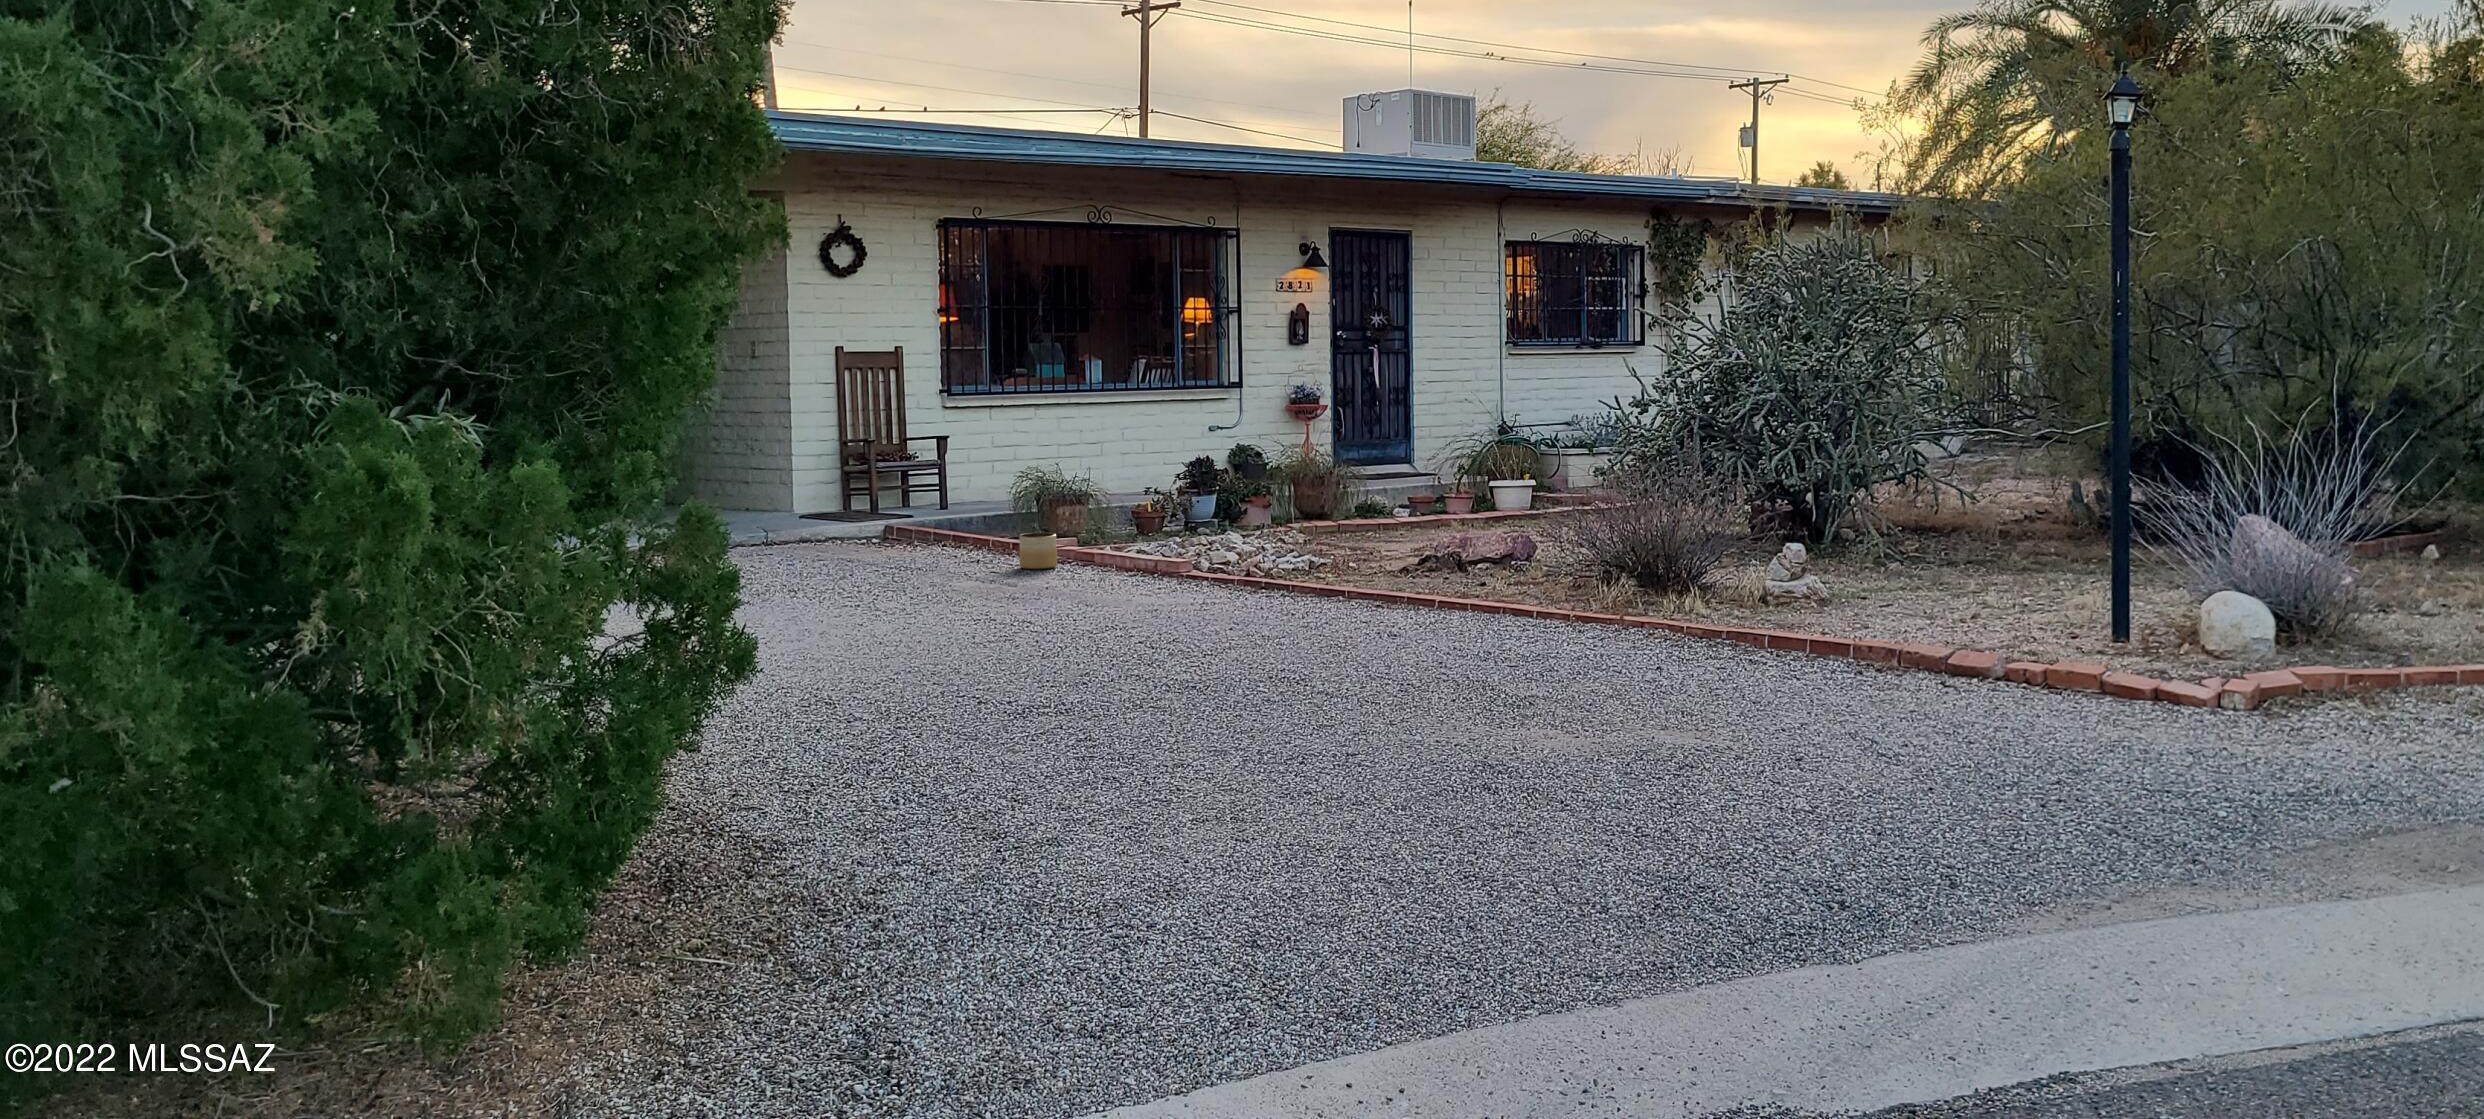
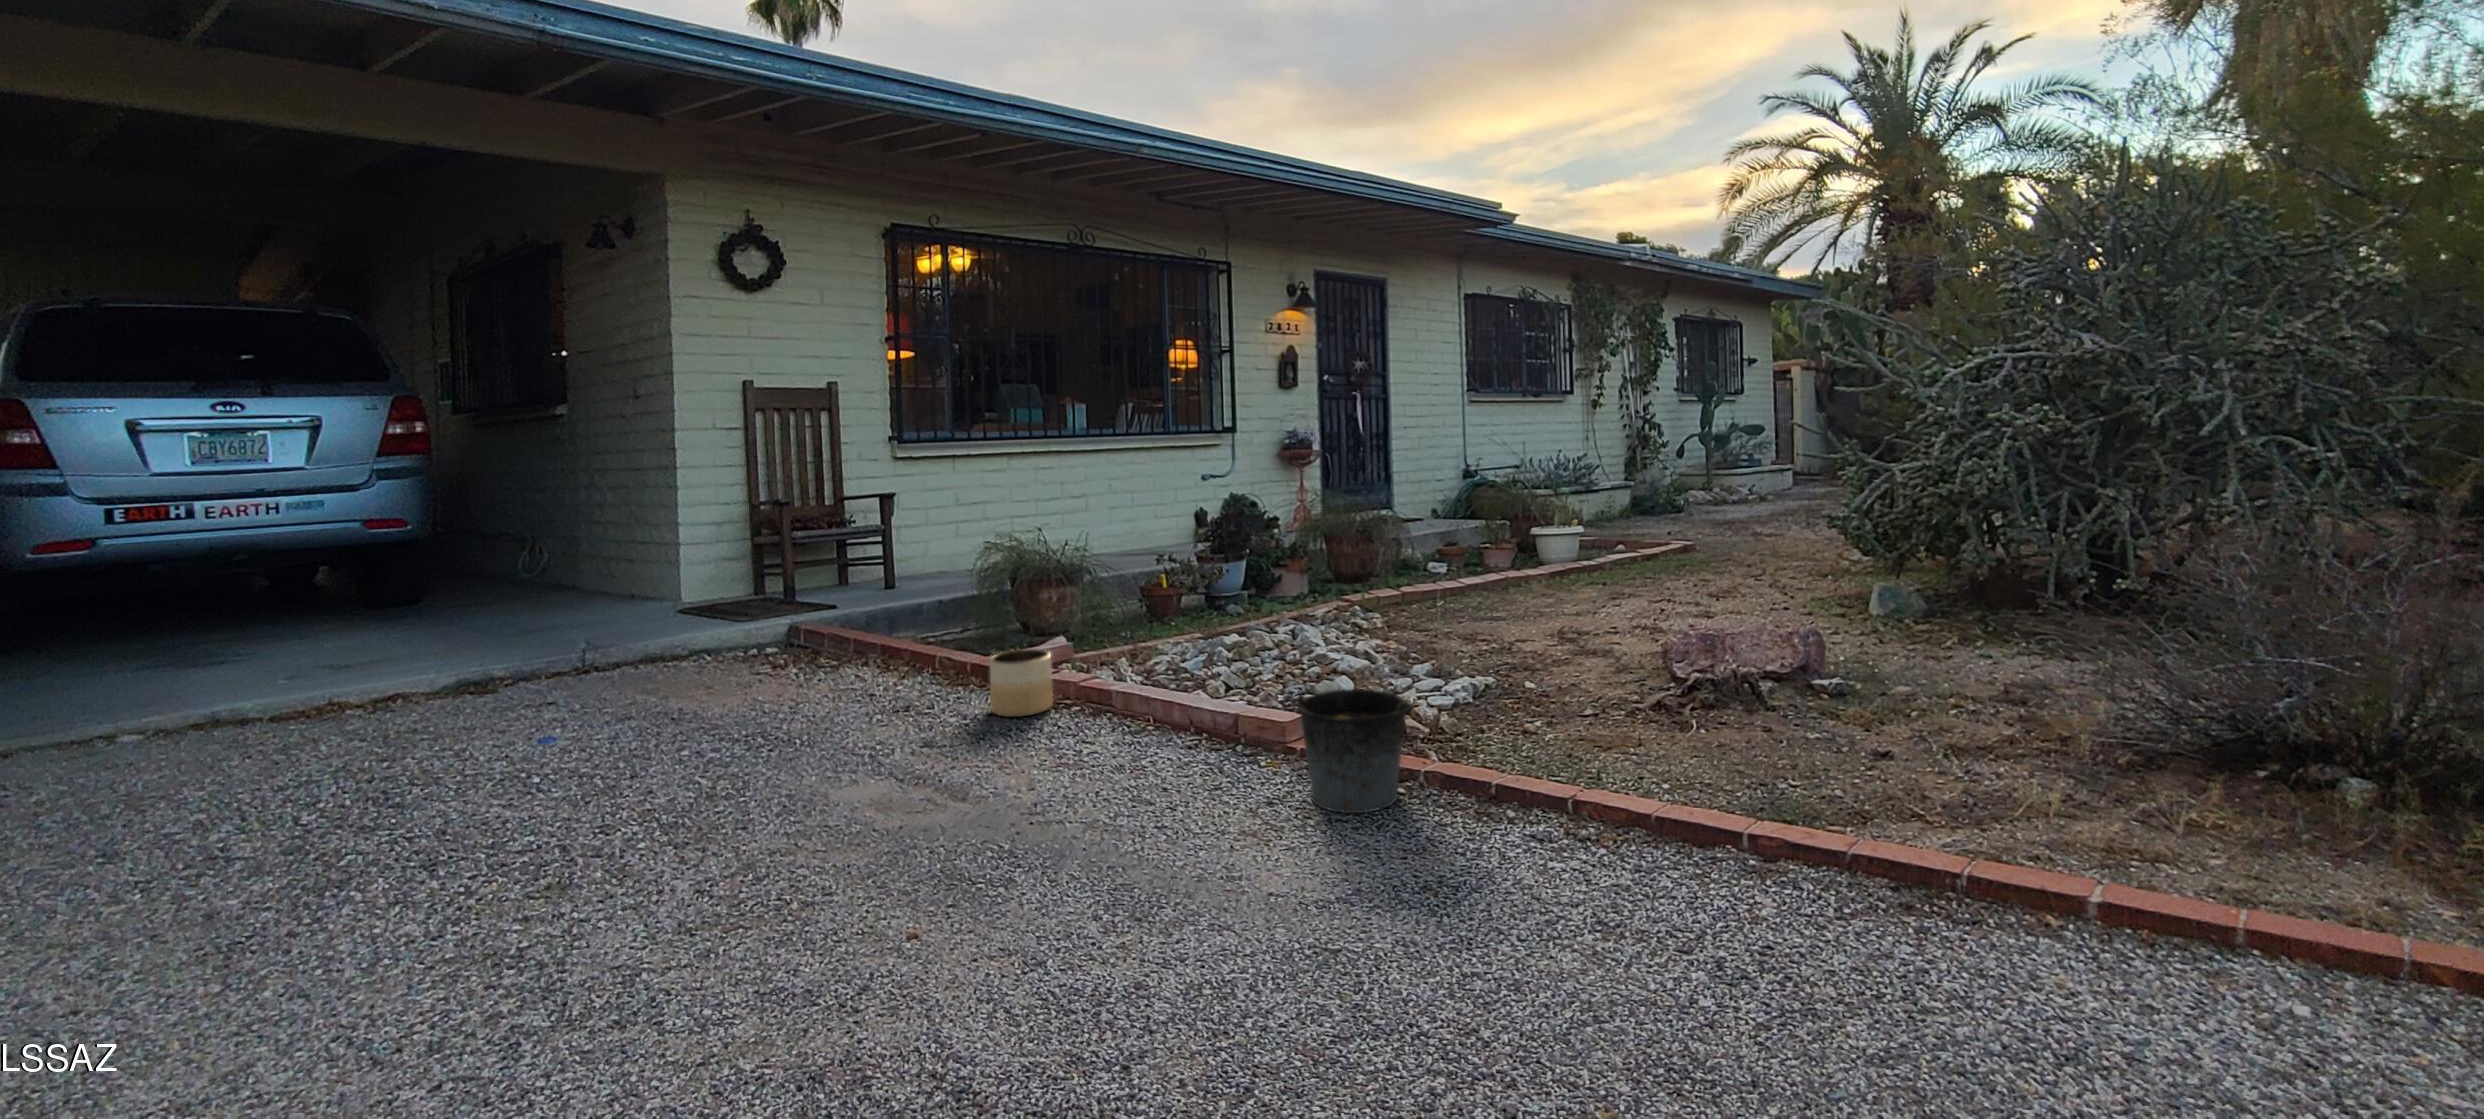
bucket: none [1168,540,1228,596] -> present [1291,689,1413,813]

